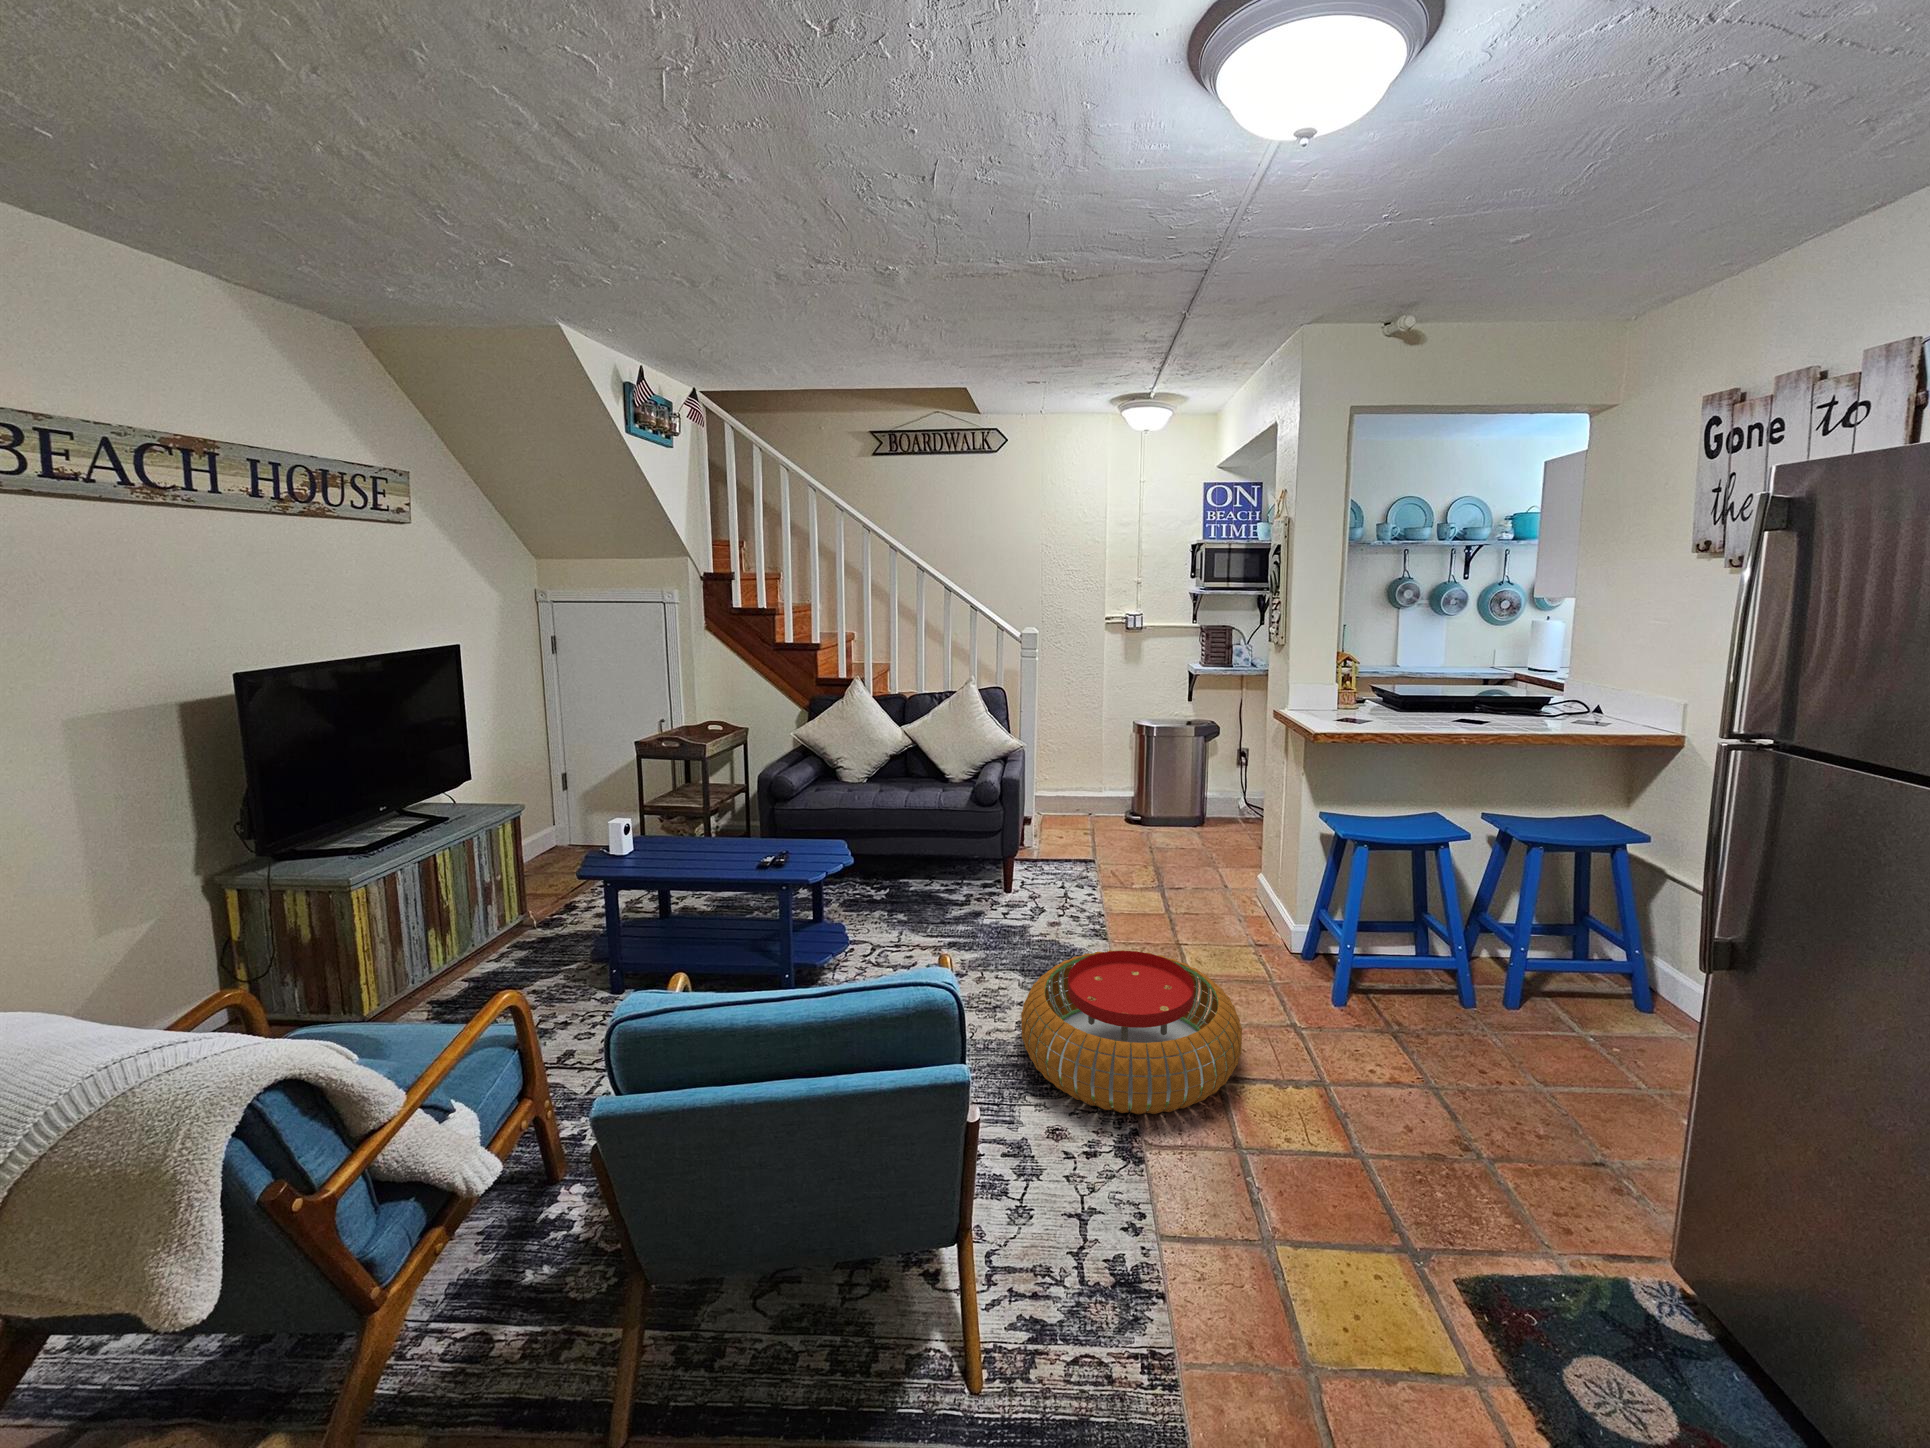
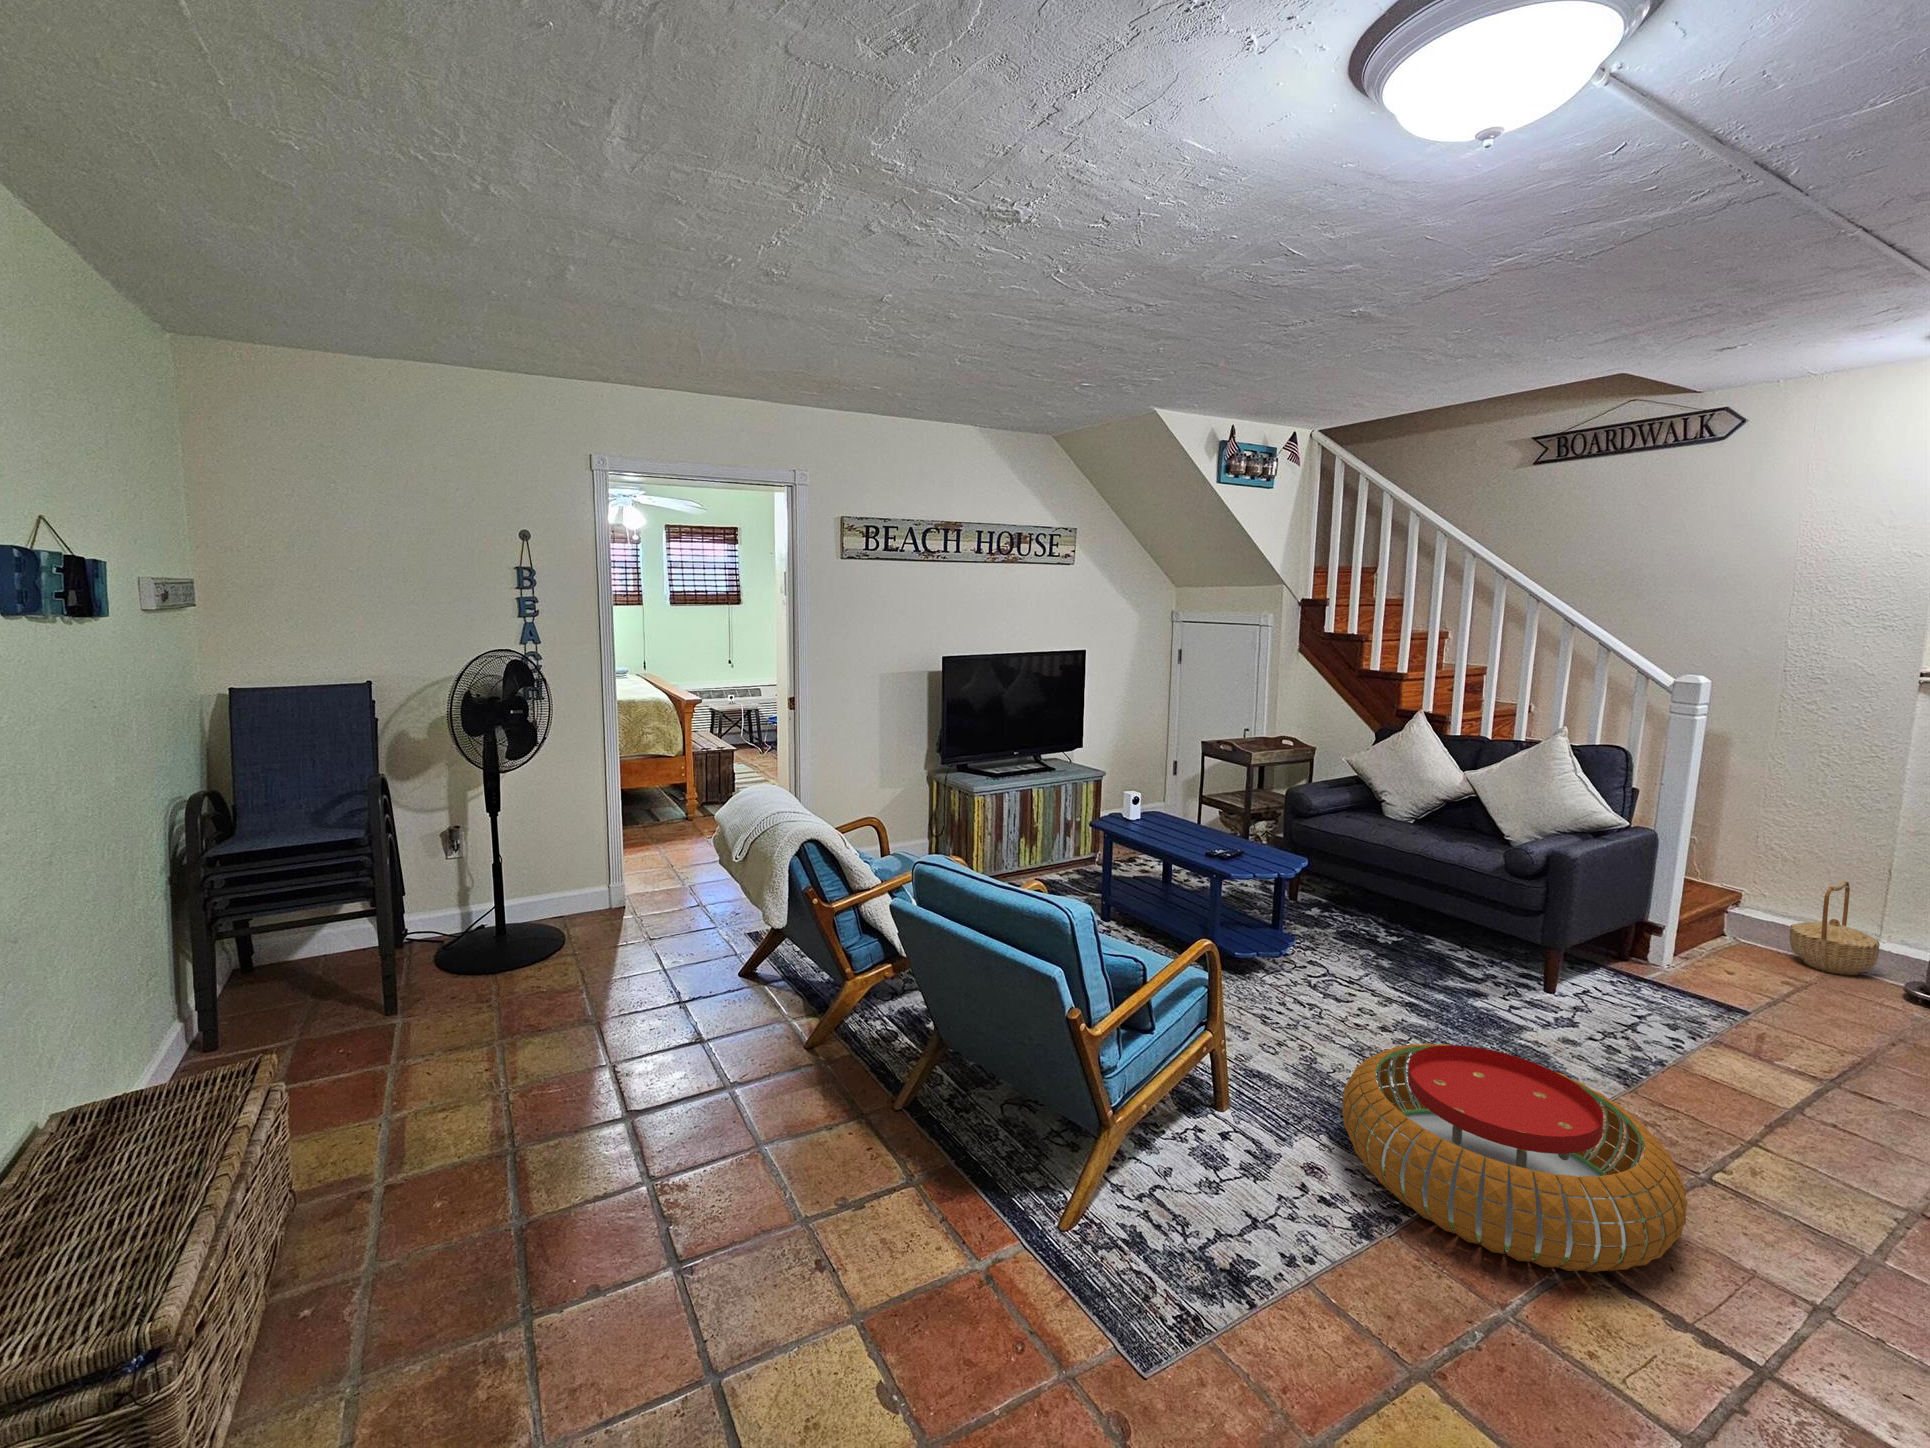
basket: none [1059,762,1096,820] -> present [1790,881,1880,975]

